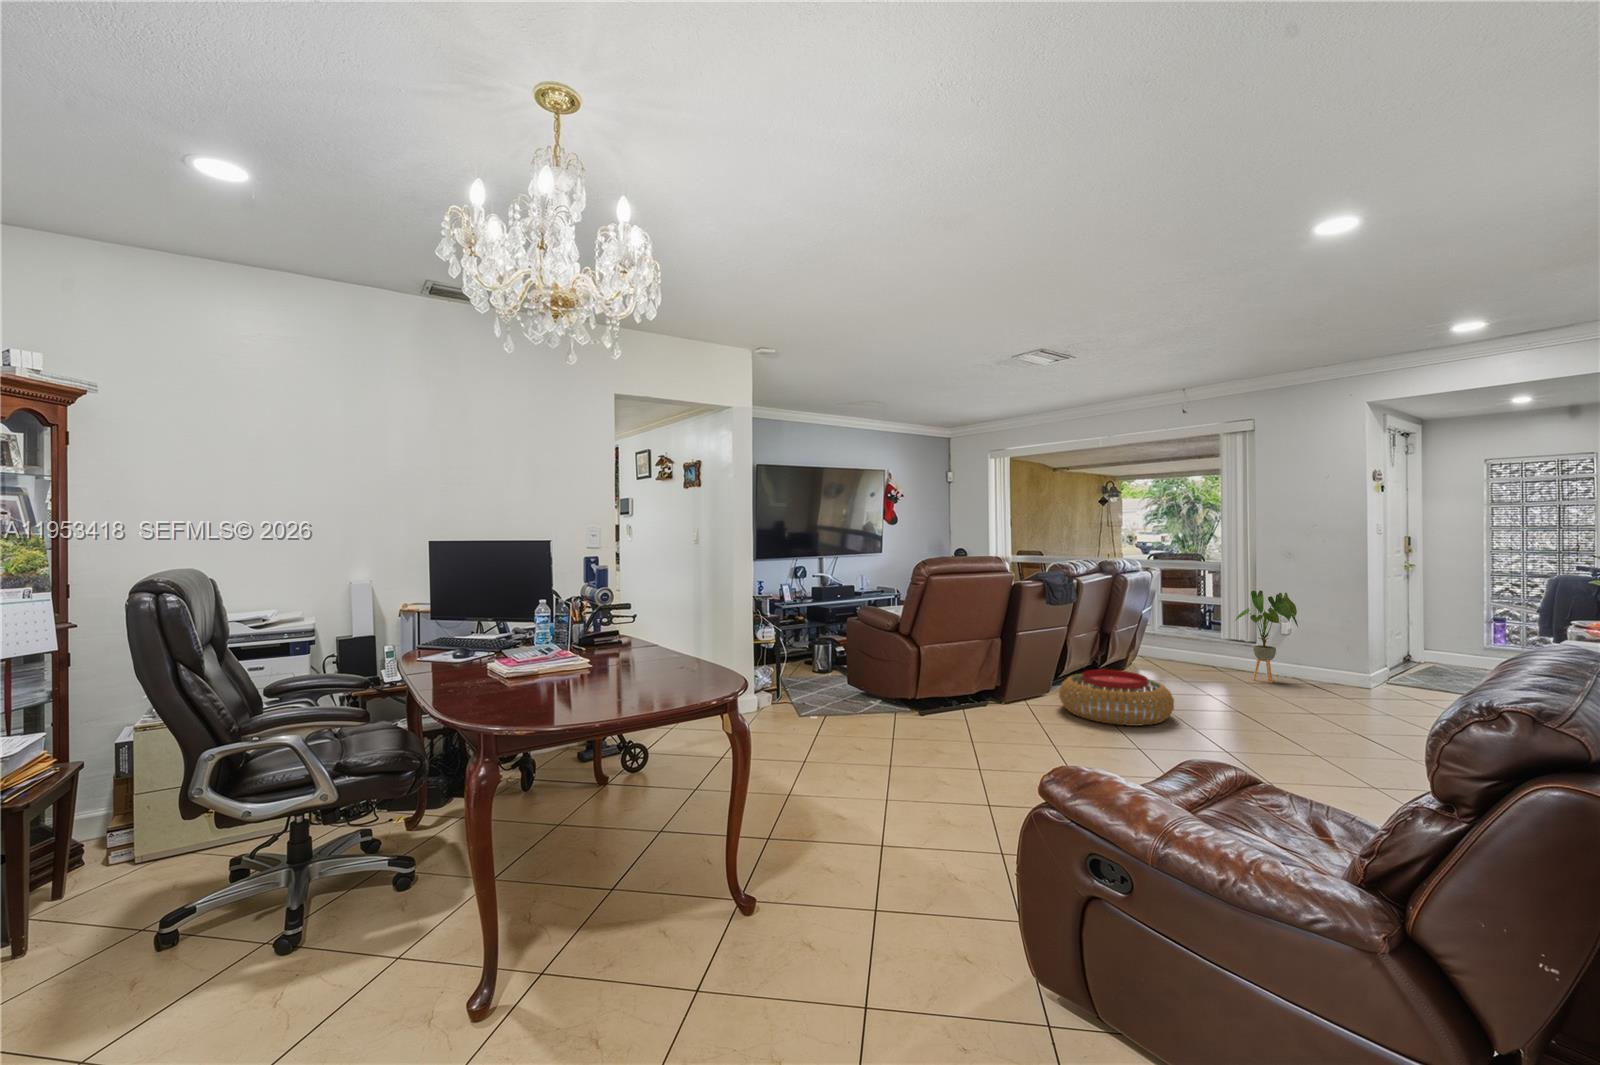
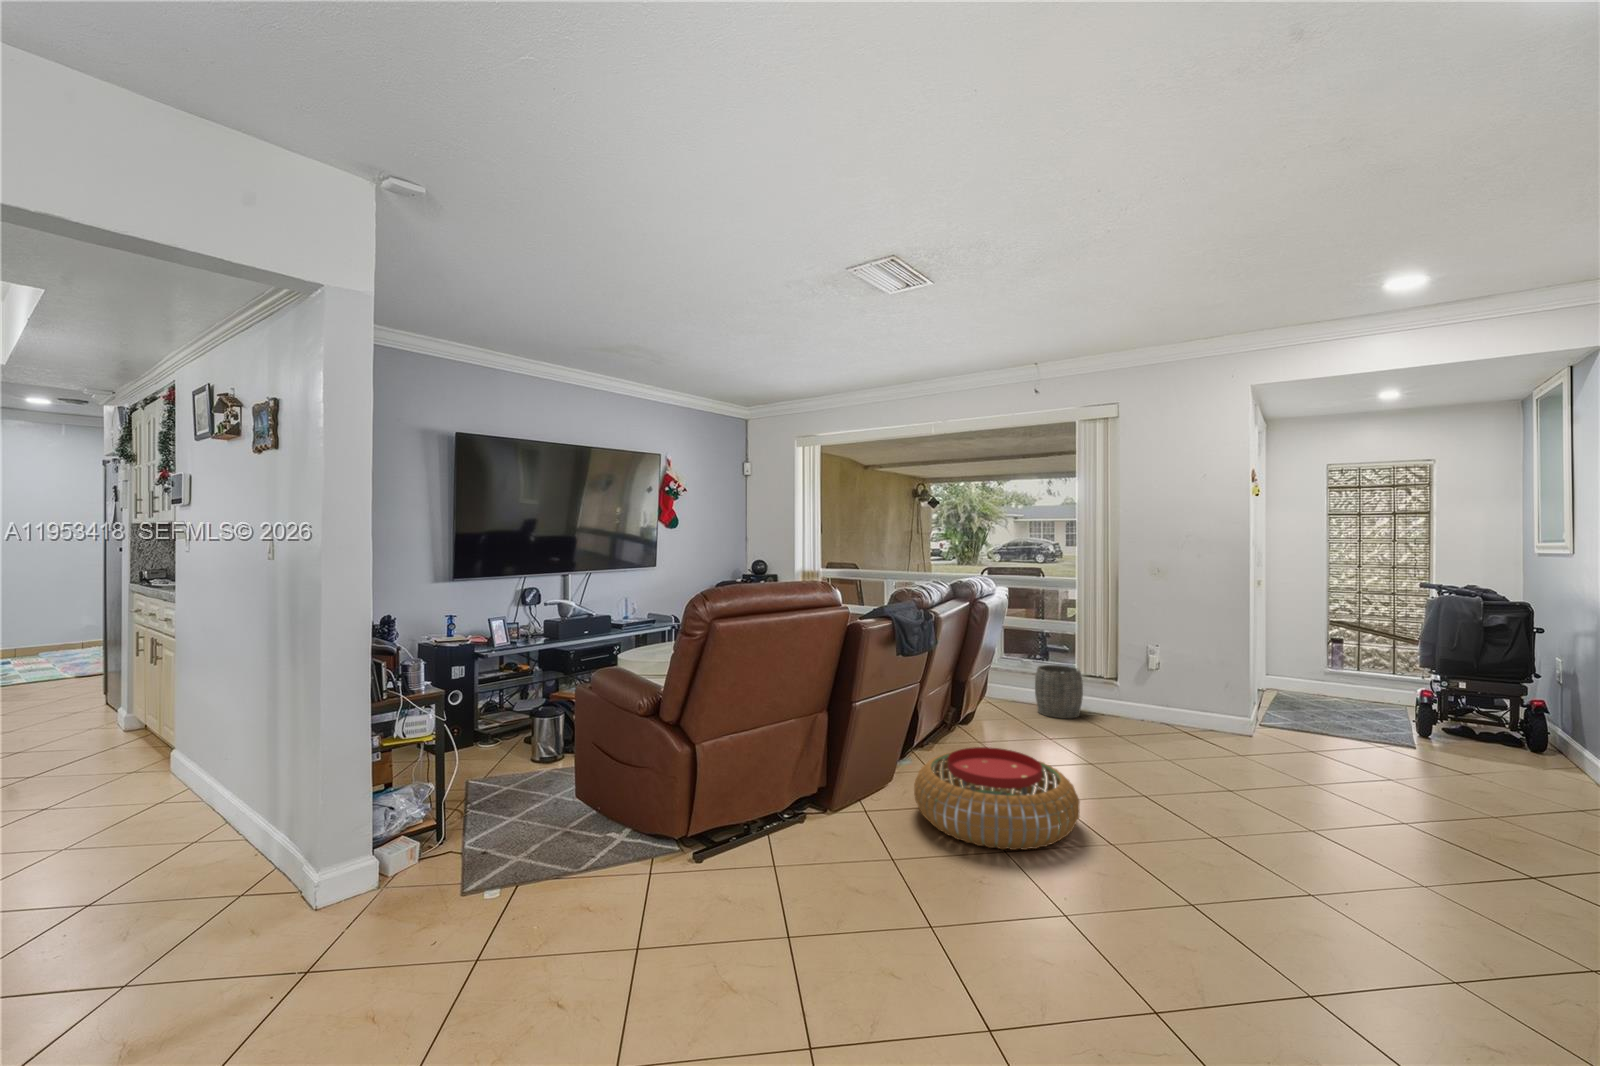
house plant: present [1235,590,1298,683] -> none [1099,617,1173,734]
woven basket: none [1184,631,1226,672] -> present [1035,665,1083,718]

